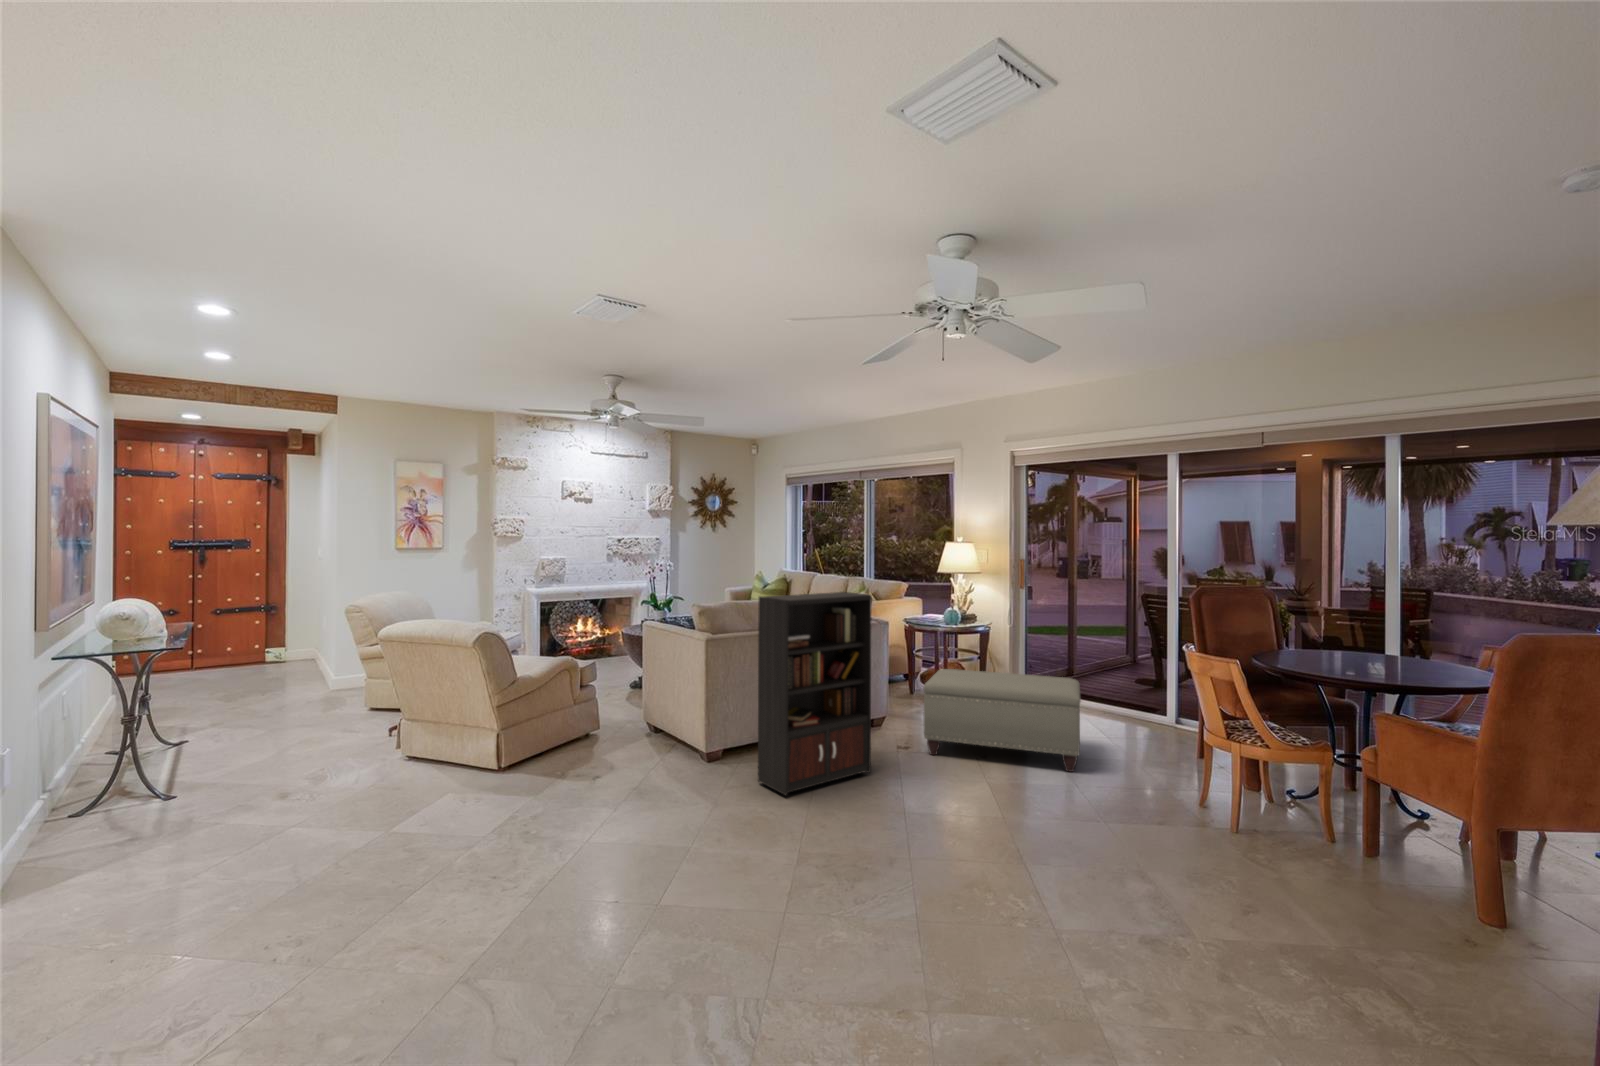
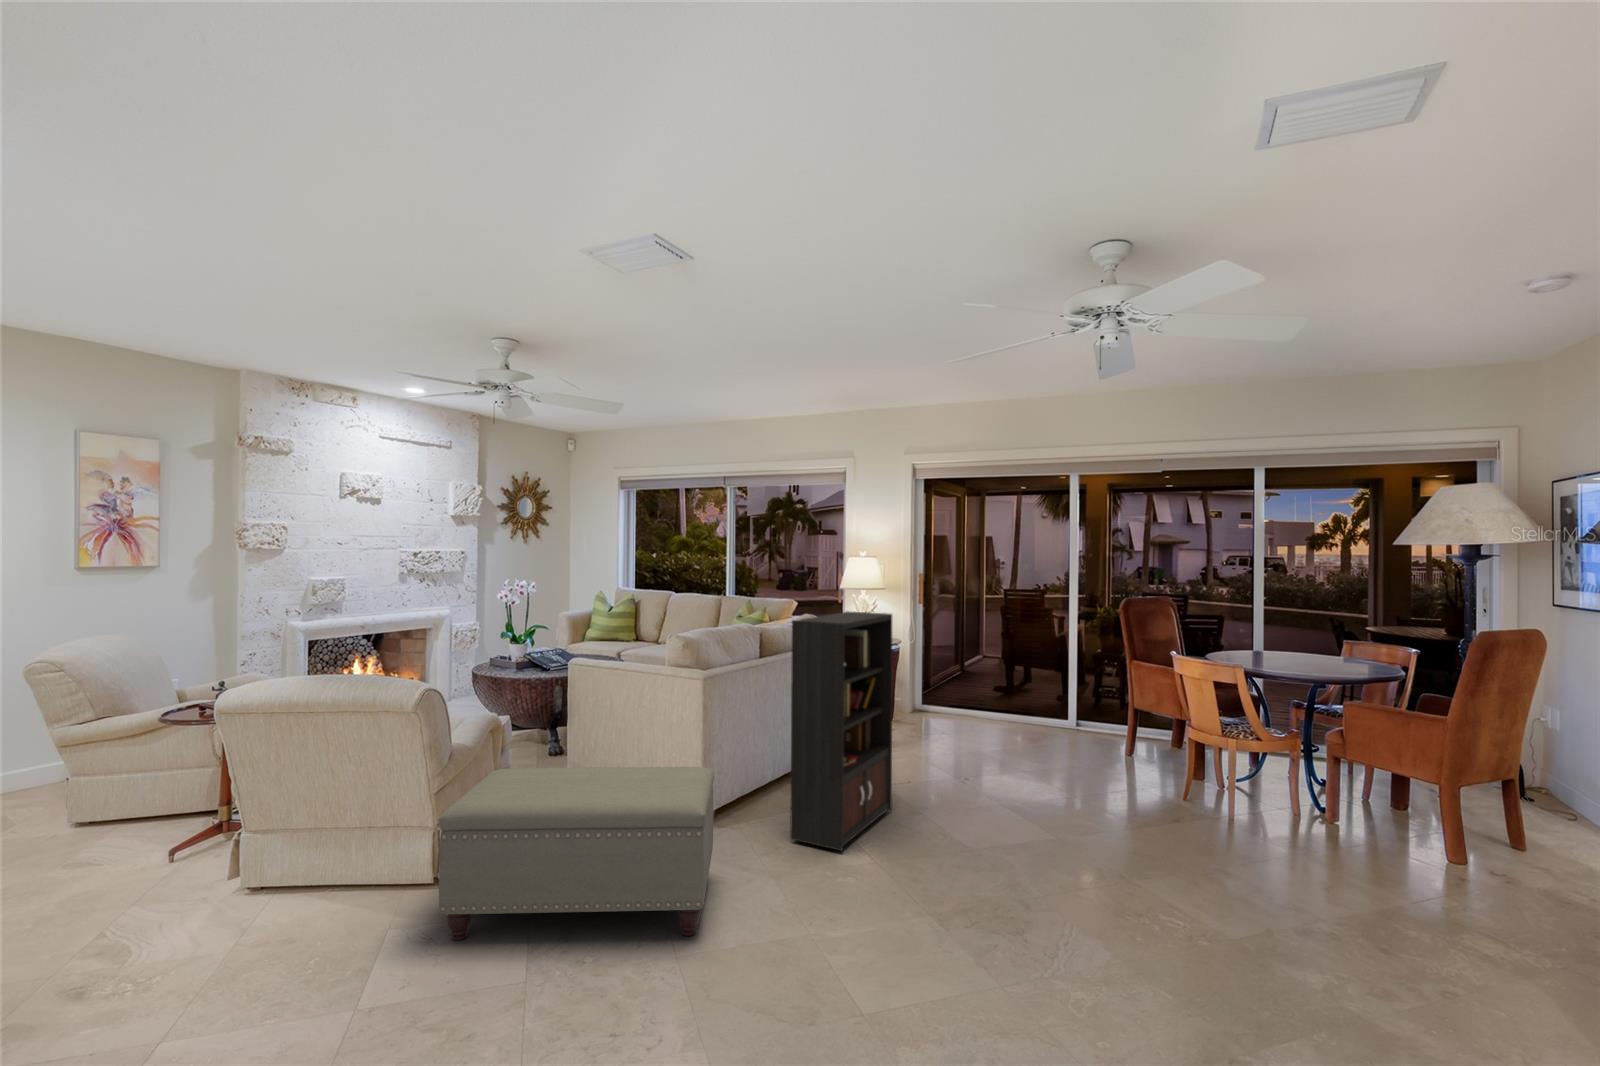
ottoman: present [924,669,1081,772] -> present [439,767,714,941]

